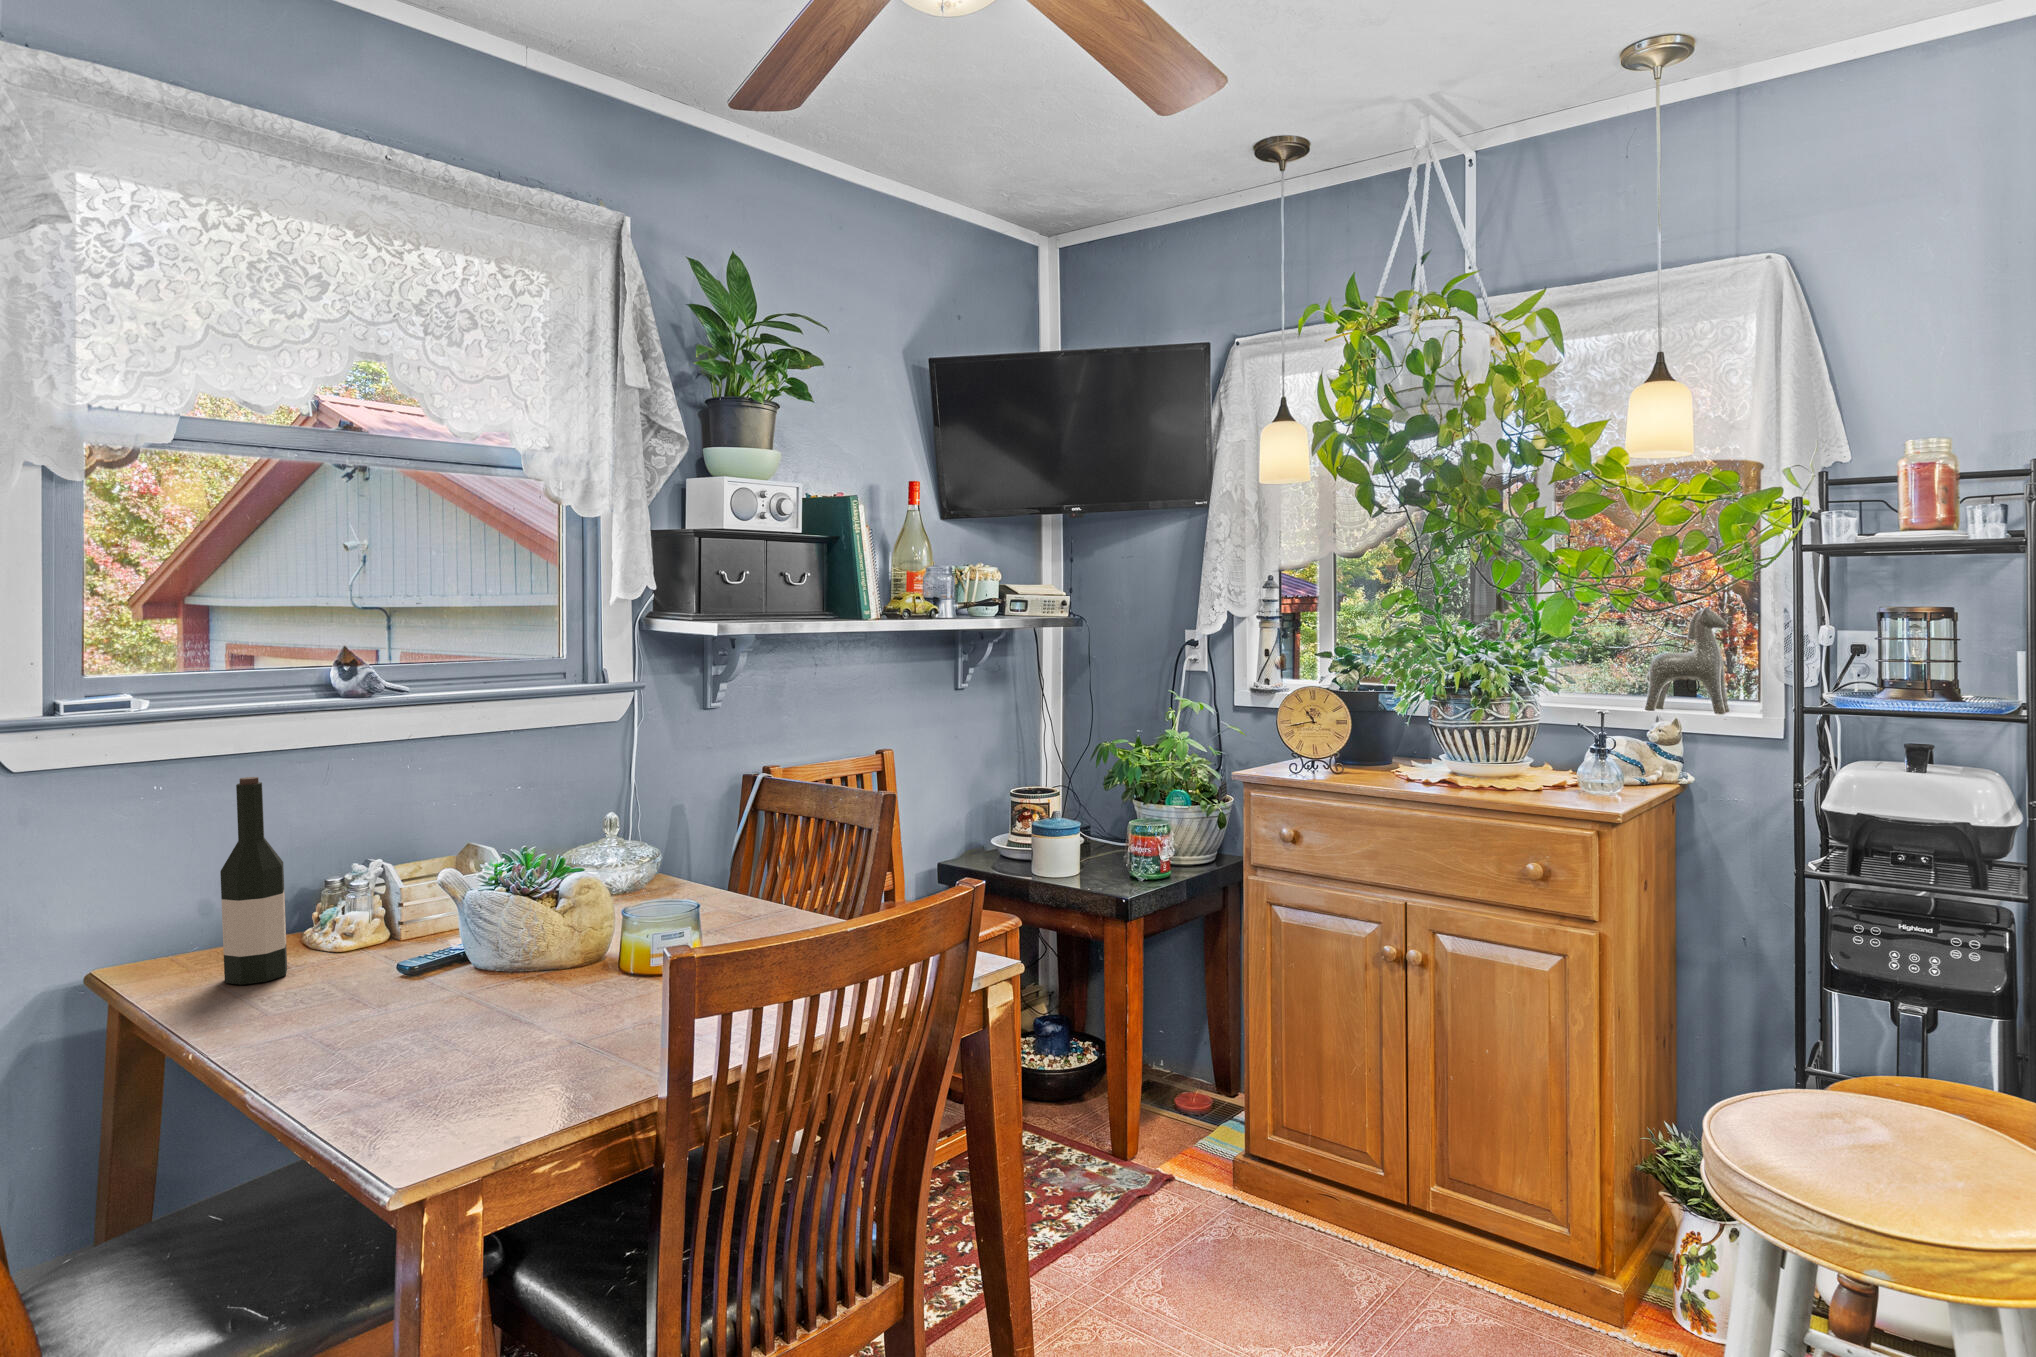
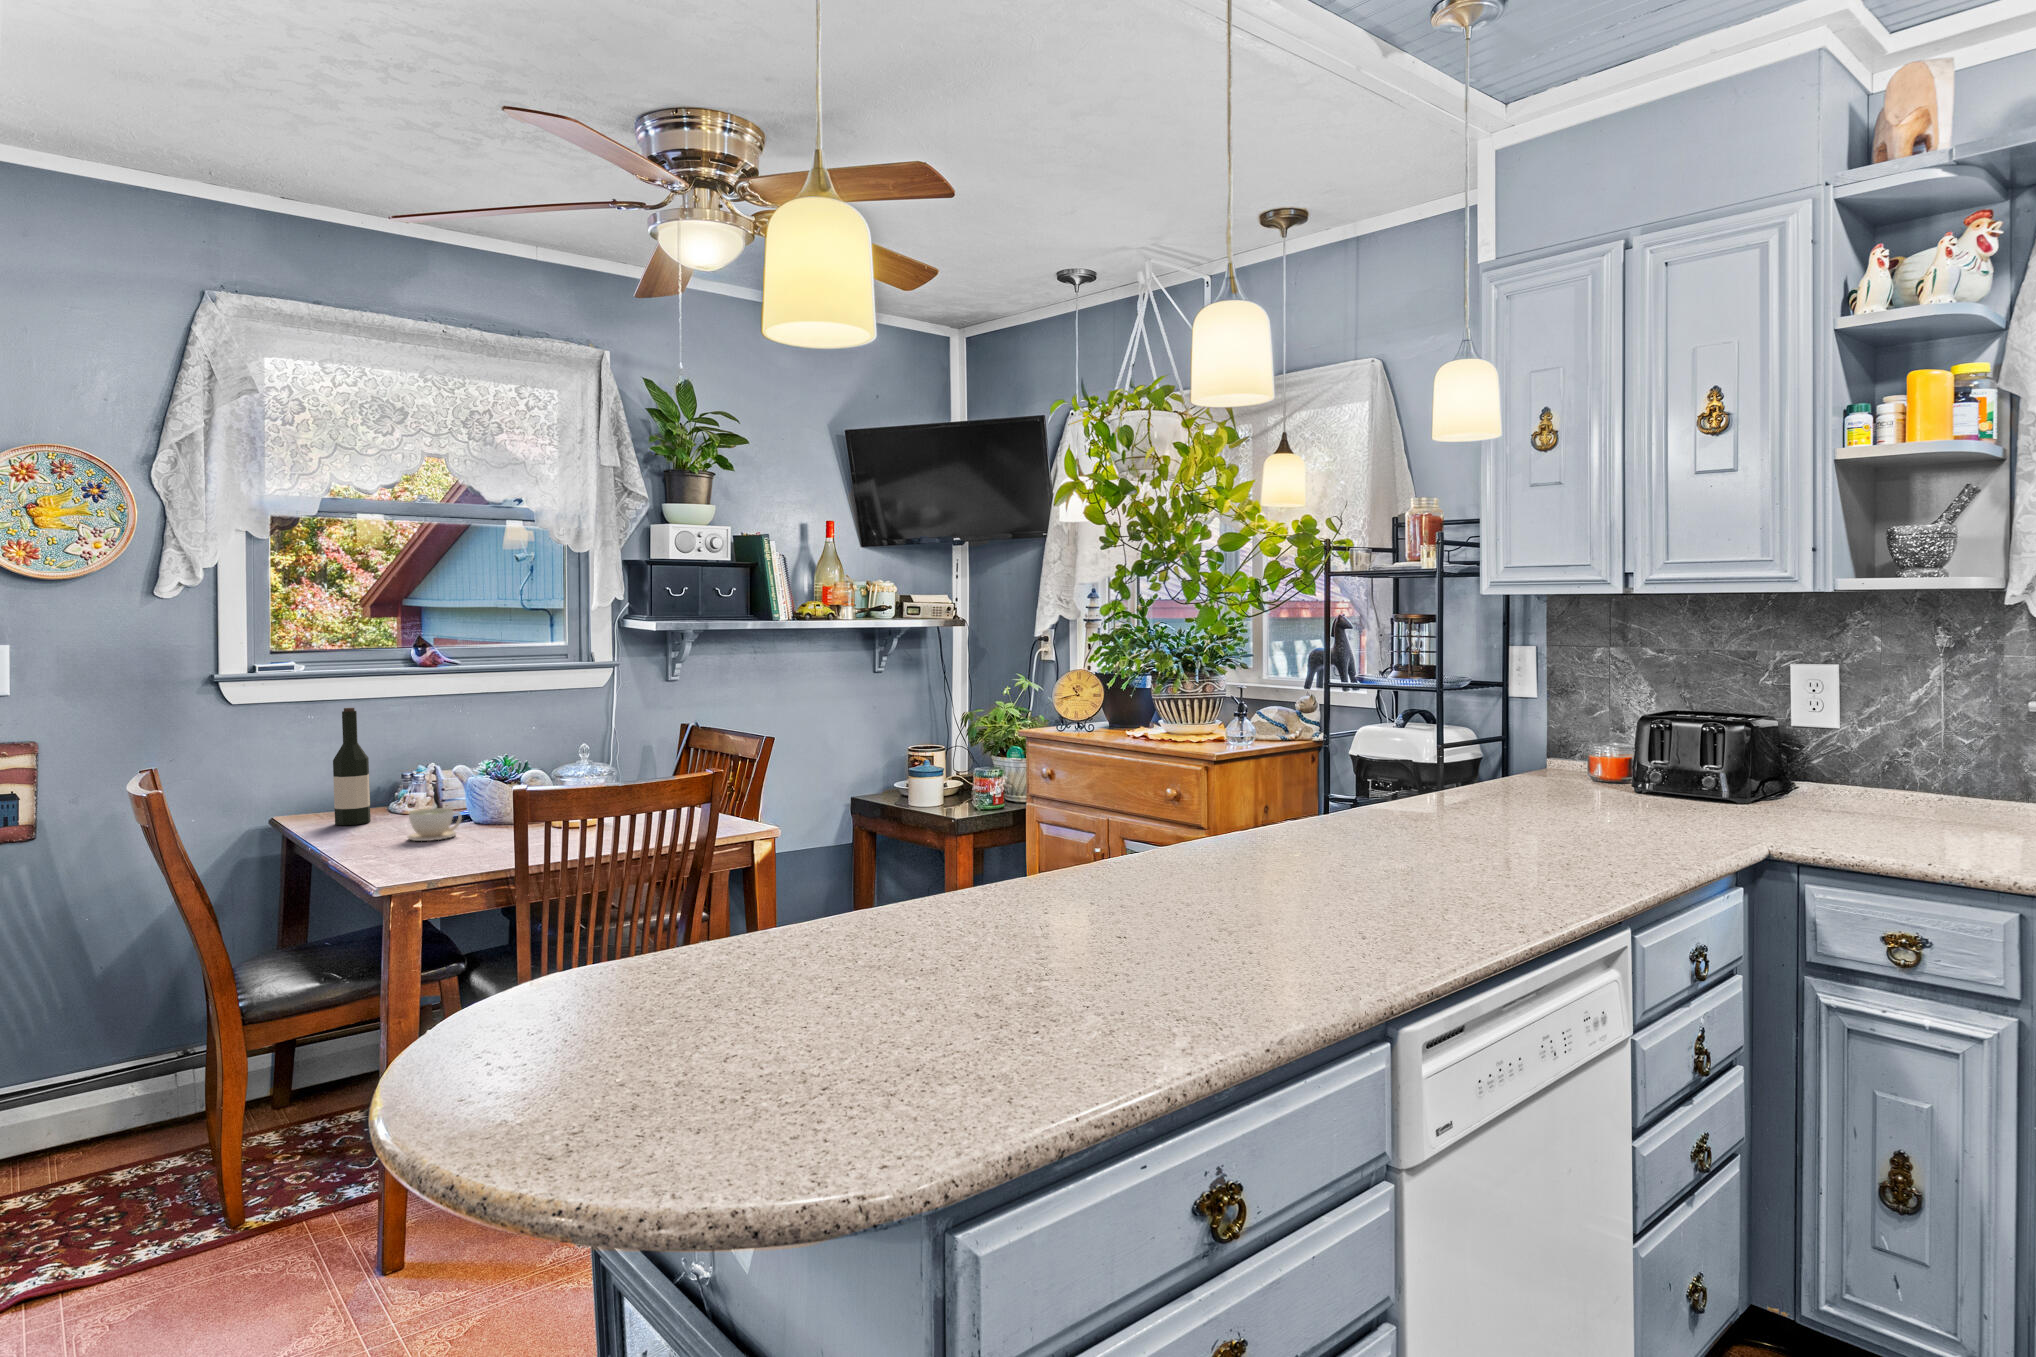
coffee cup: none [381,959,478,1029] -> present [408,808,462,841]

